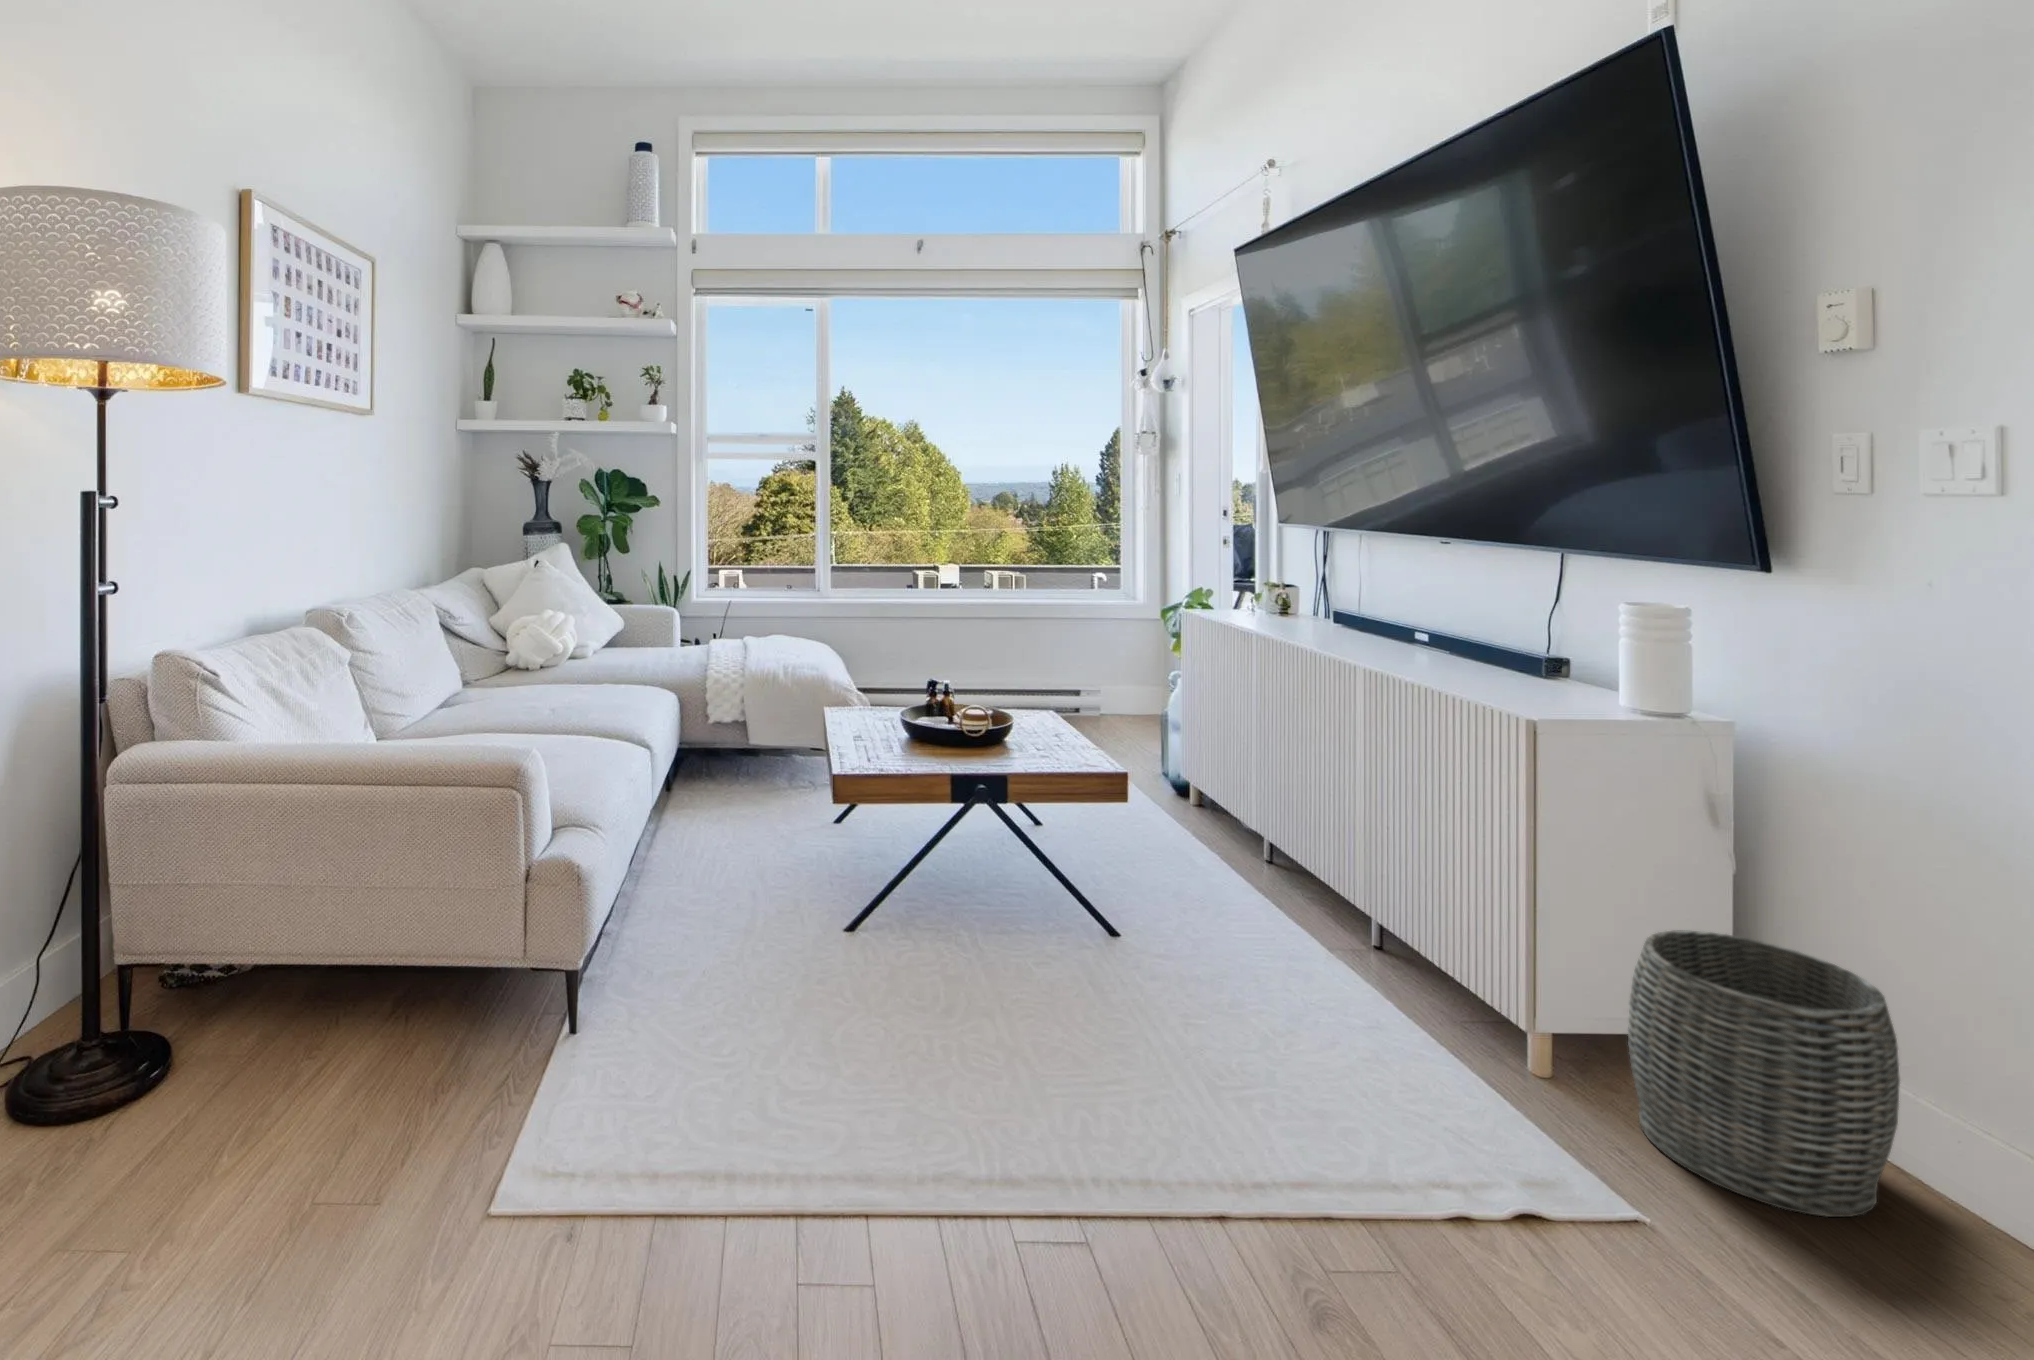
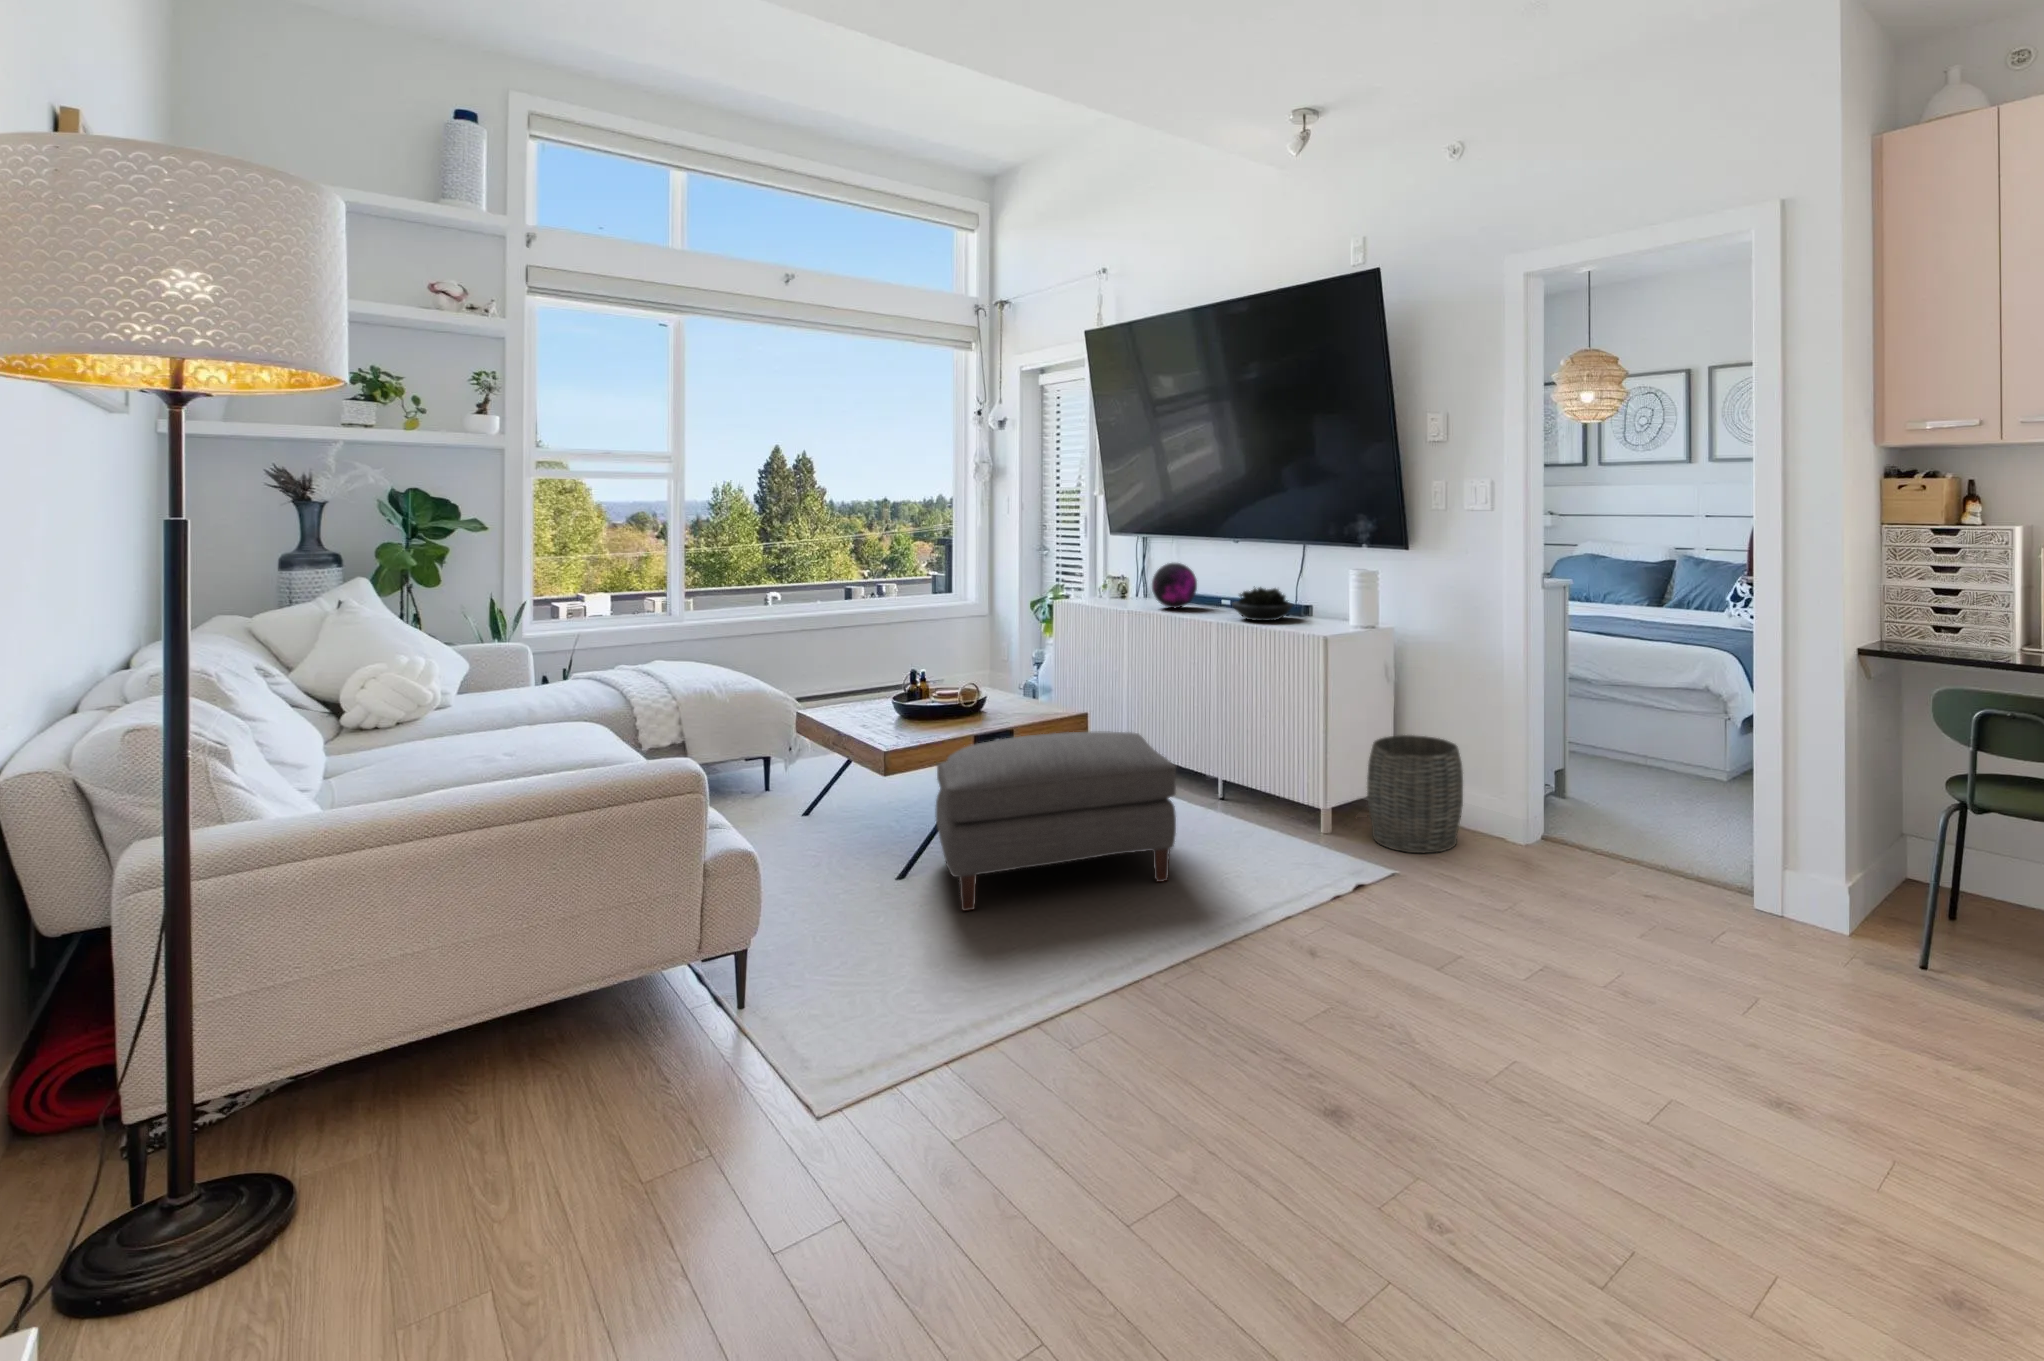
decorative orb: none [1292,568,1370,636] -> present [1152,563,1197,608]
succulent plant: none [1399,614,1524,673] -> present [1232,587,1293,621]
ottoman: none [864,785,1198,1061] -> present [936,731,1176,911]

